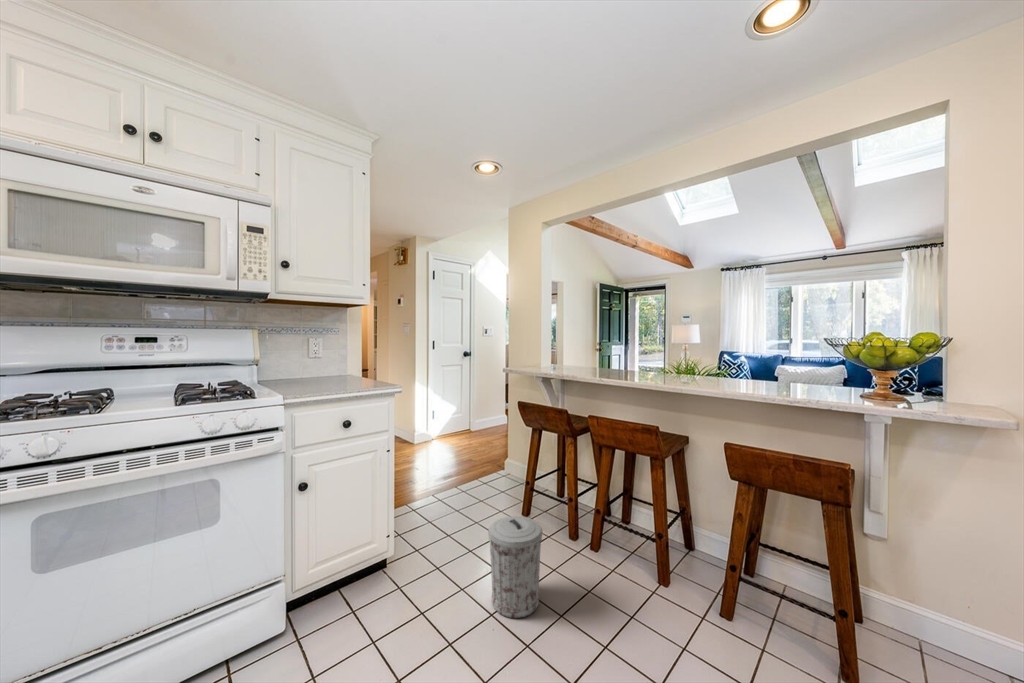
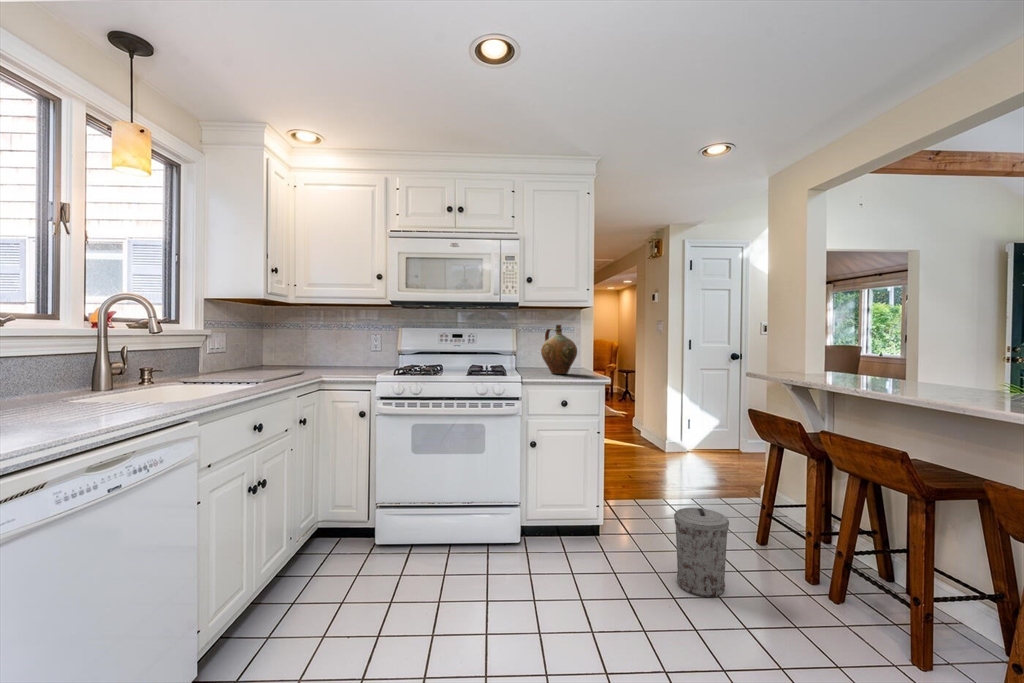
ceramic jug: none [303,324,352,387] -> present [541,325,577,374]

